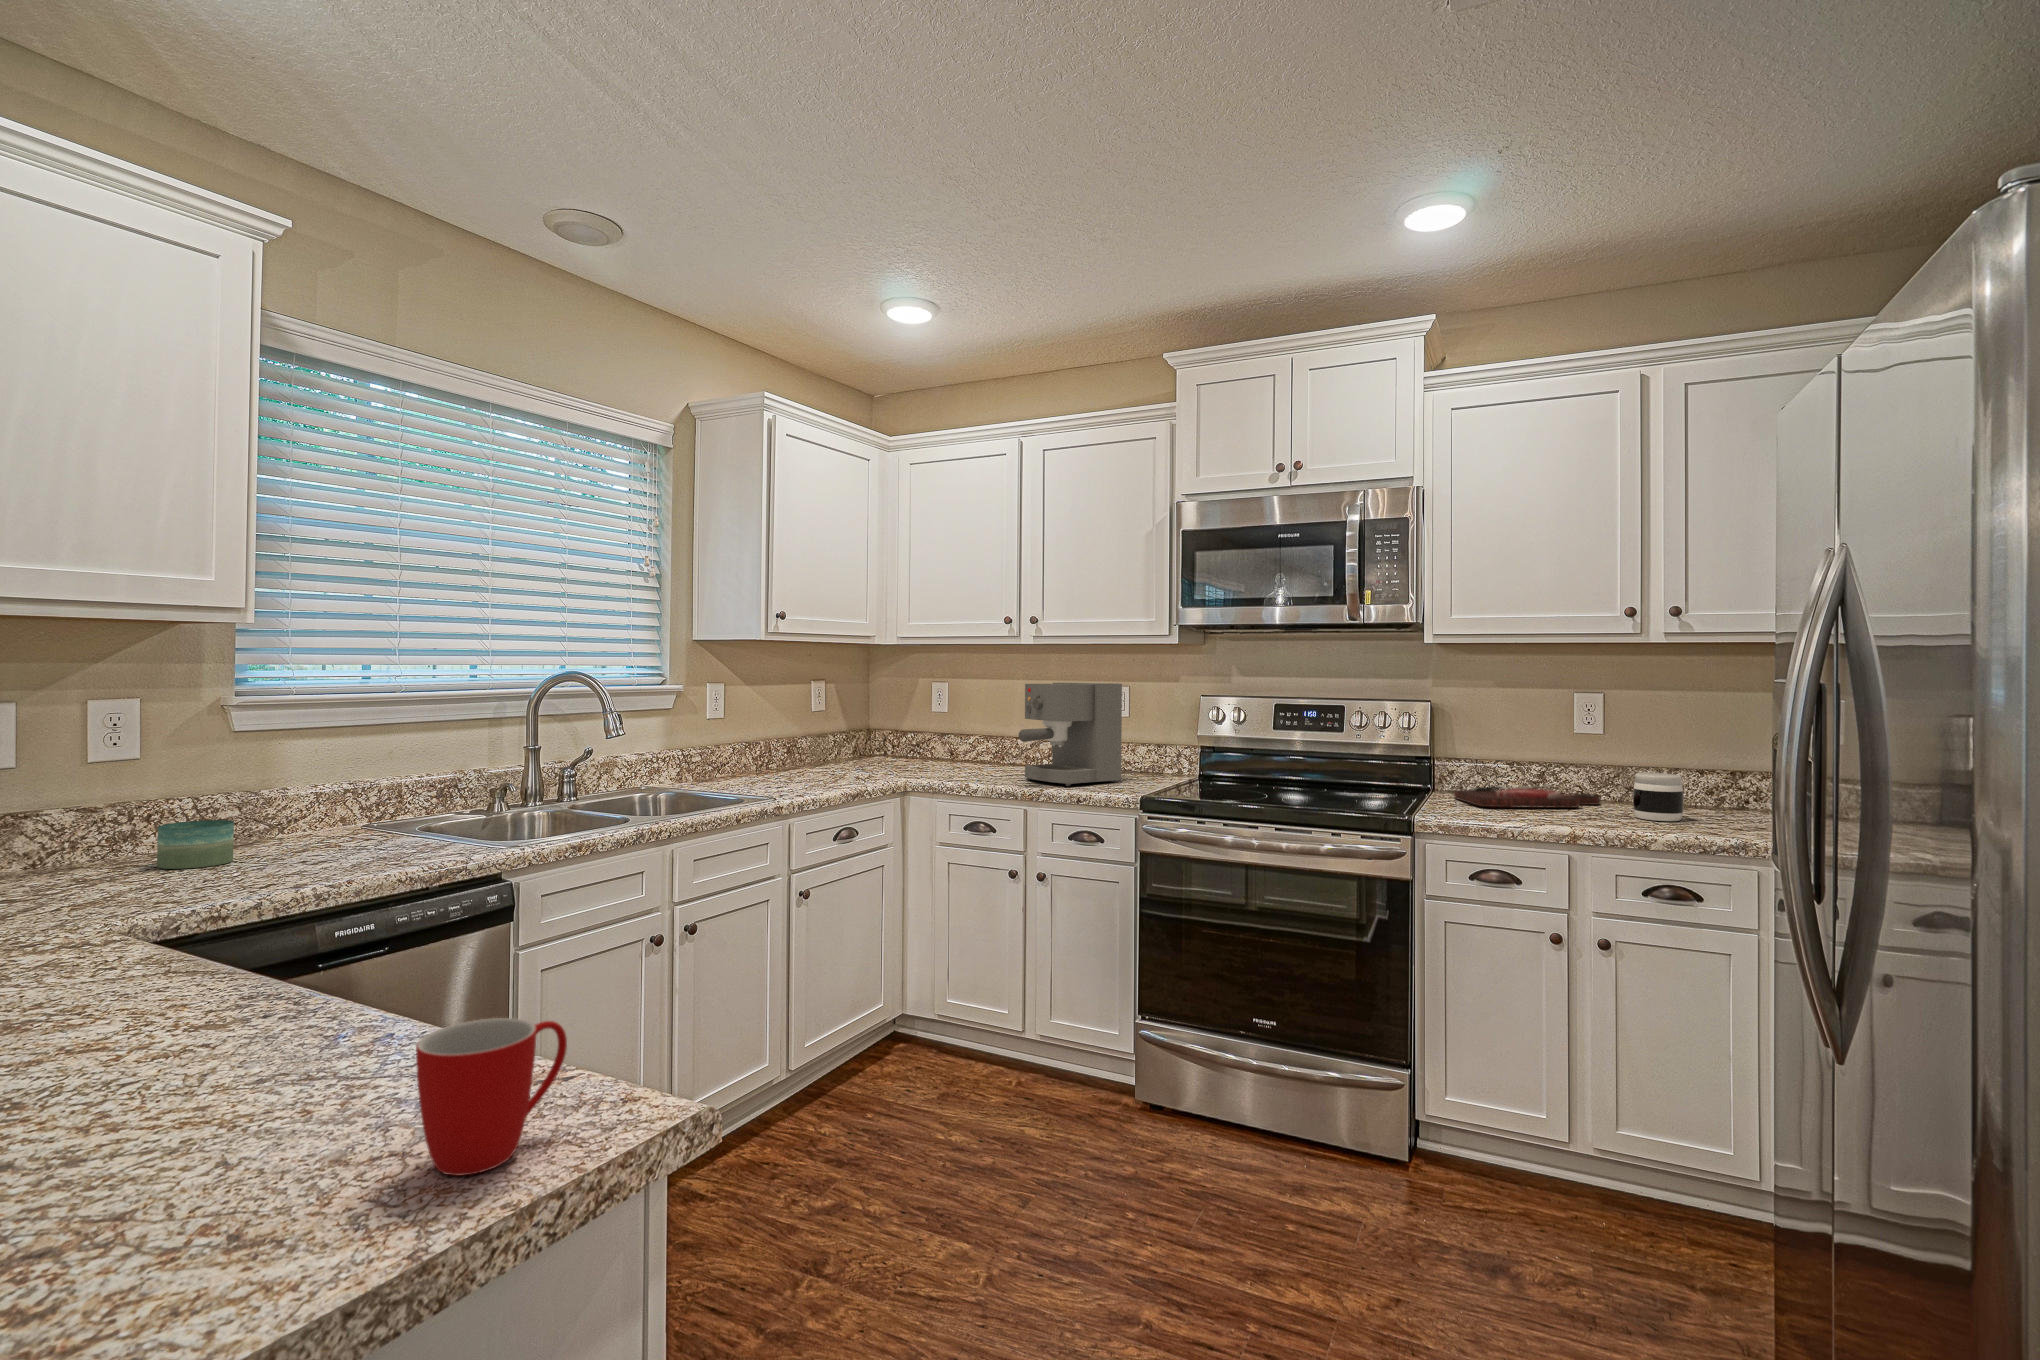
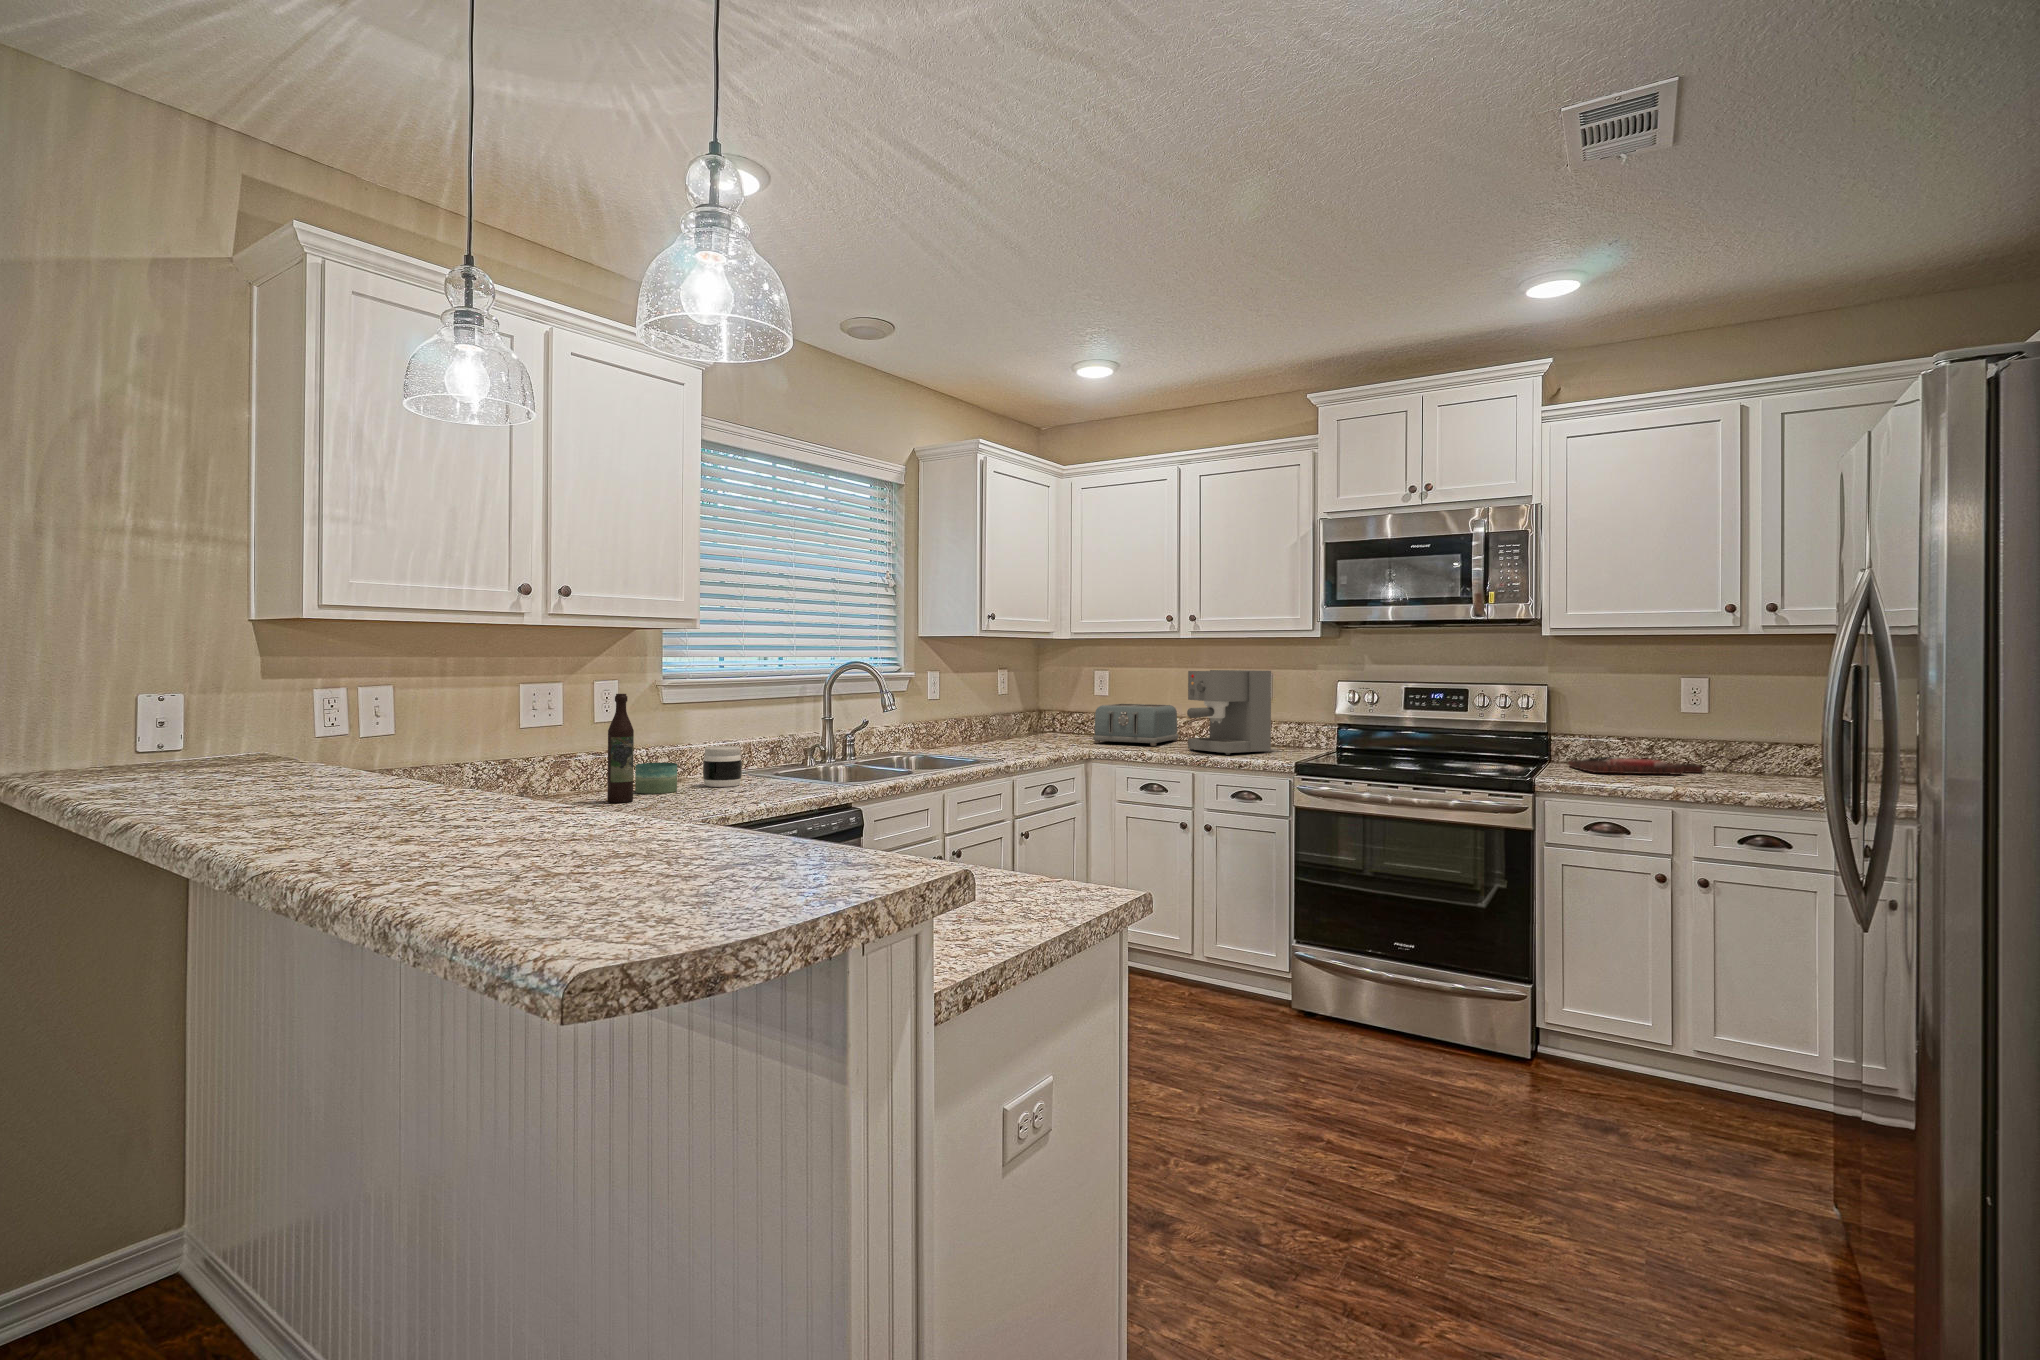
wine bottle: none [70,722,122,890] -> present [607,694,634,803]
toaster: none [917,722,1023,774] -> present [1093,704,1179,746]
jar: present [1633,773,1684,821] -> present [703,746,742,787]
mug: present [416,1018,567,1176] -> none [1023,837,1079,908]

